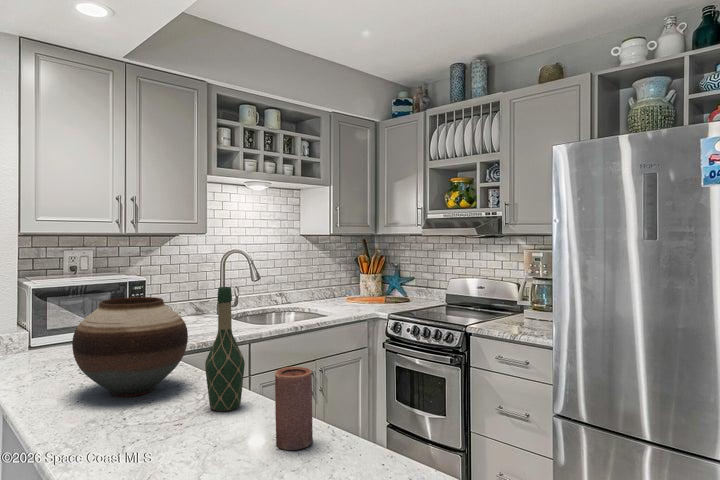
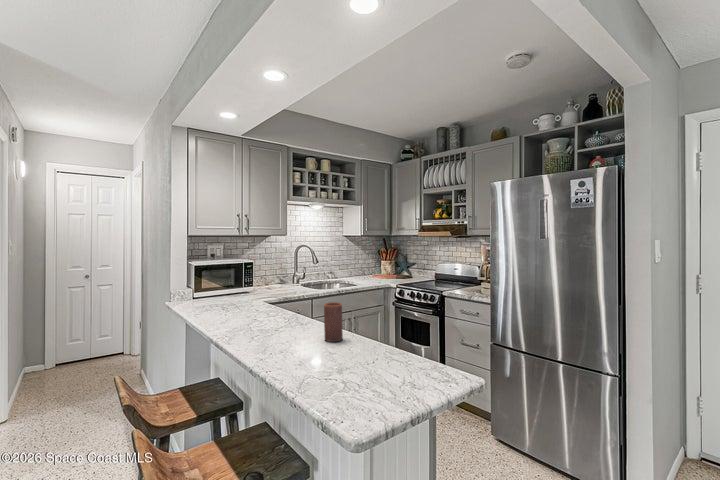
wine bottle: present [205,287,245,411] -> none [289,264,309,327]
vase: present [72,297,188,396] -> none [222,270,279,320]

